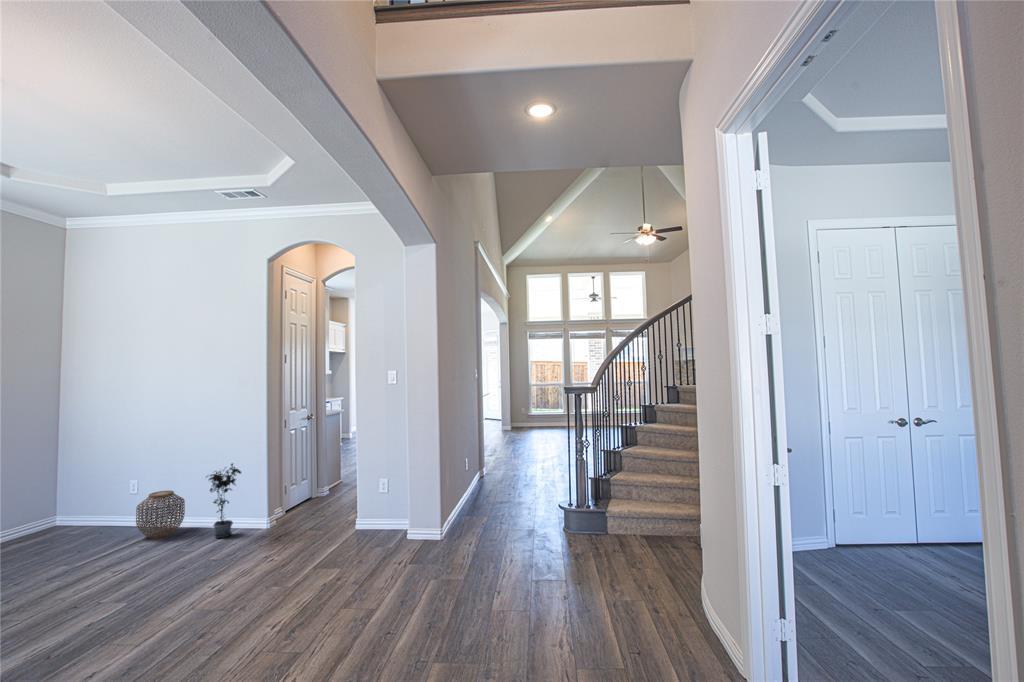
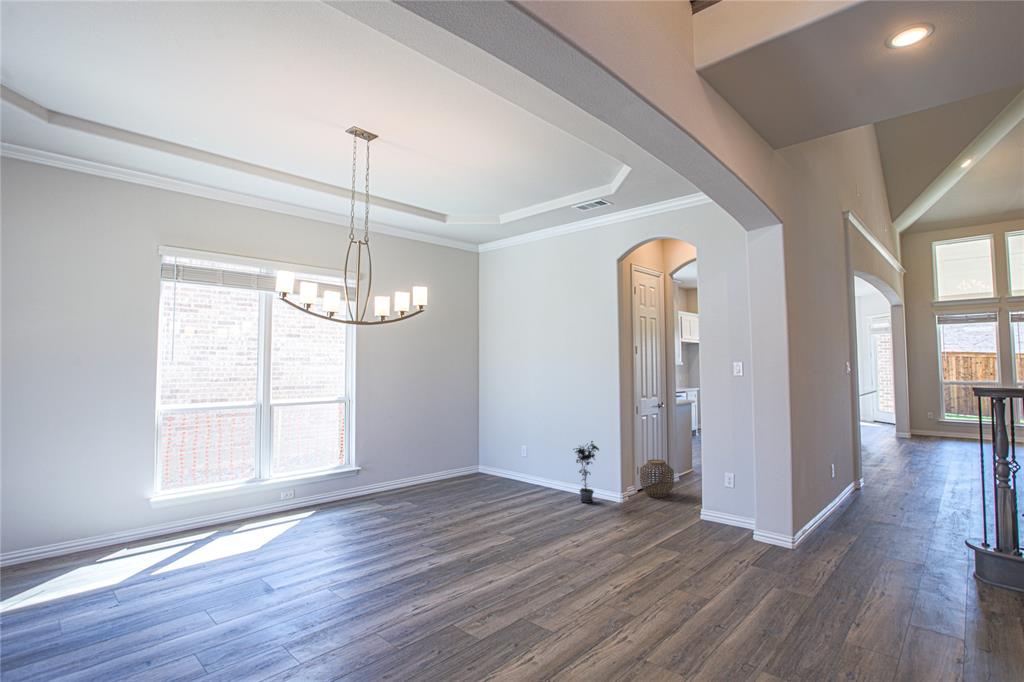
woven basket: present [136,491,185,538] -> present [640,460,674,498]

